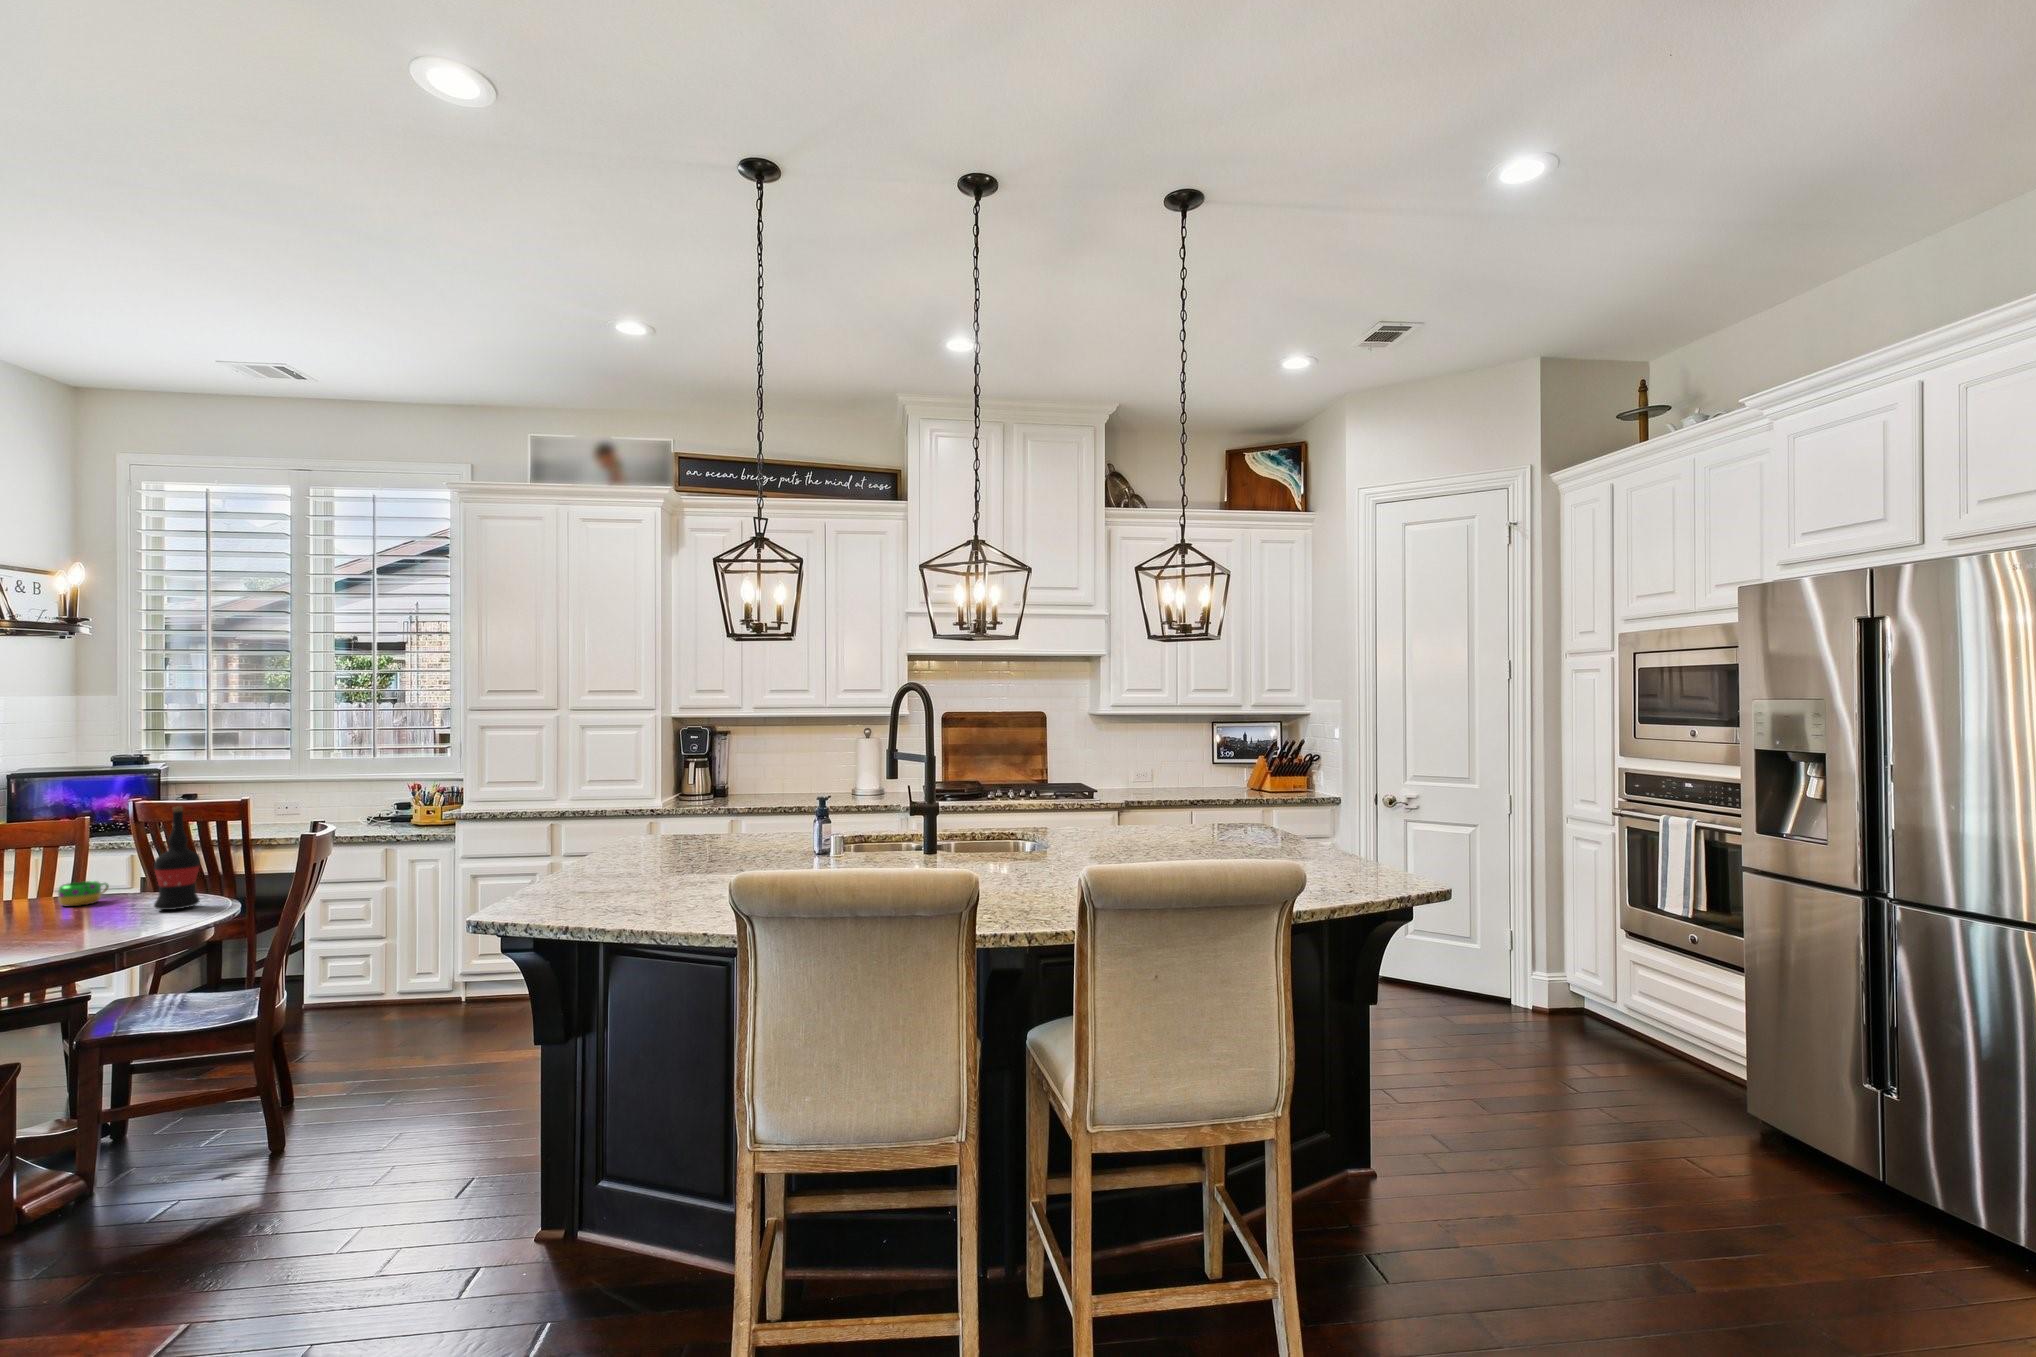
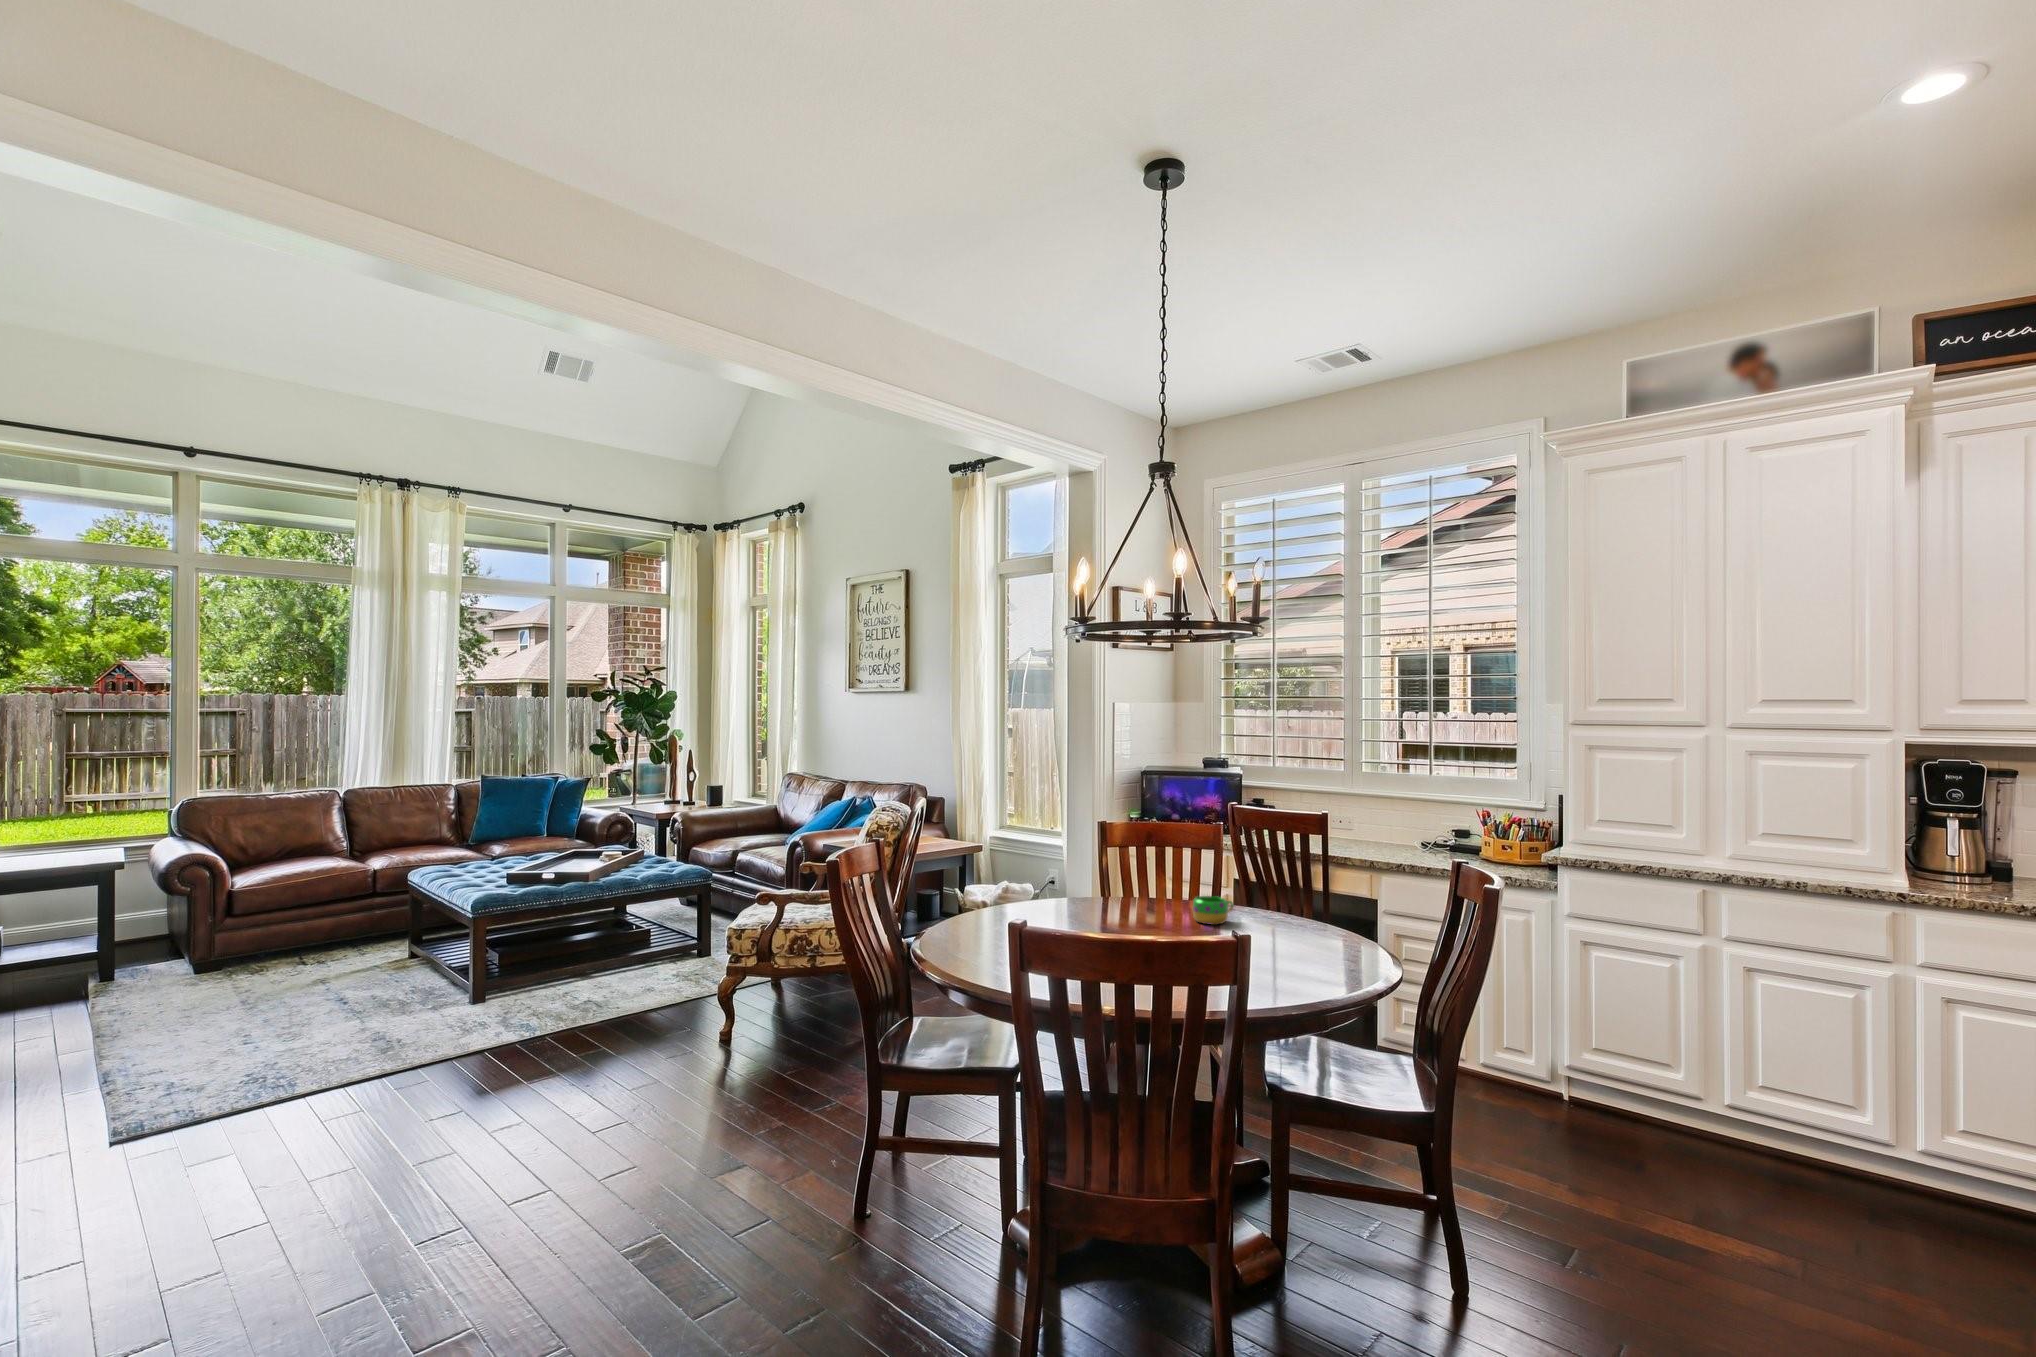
wine bottle: present [154,806,200,910] -> none [1285,828,1331,958]

